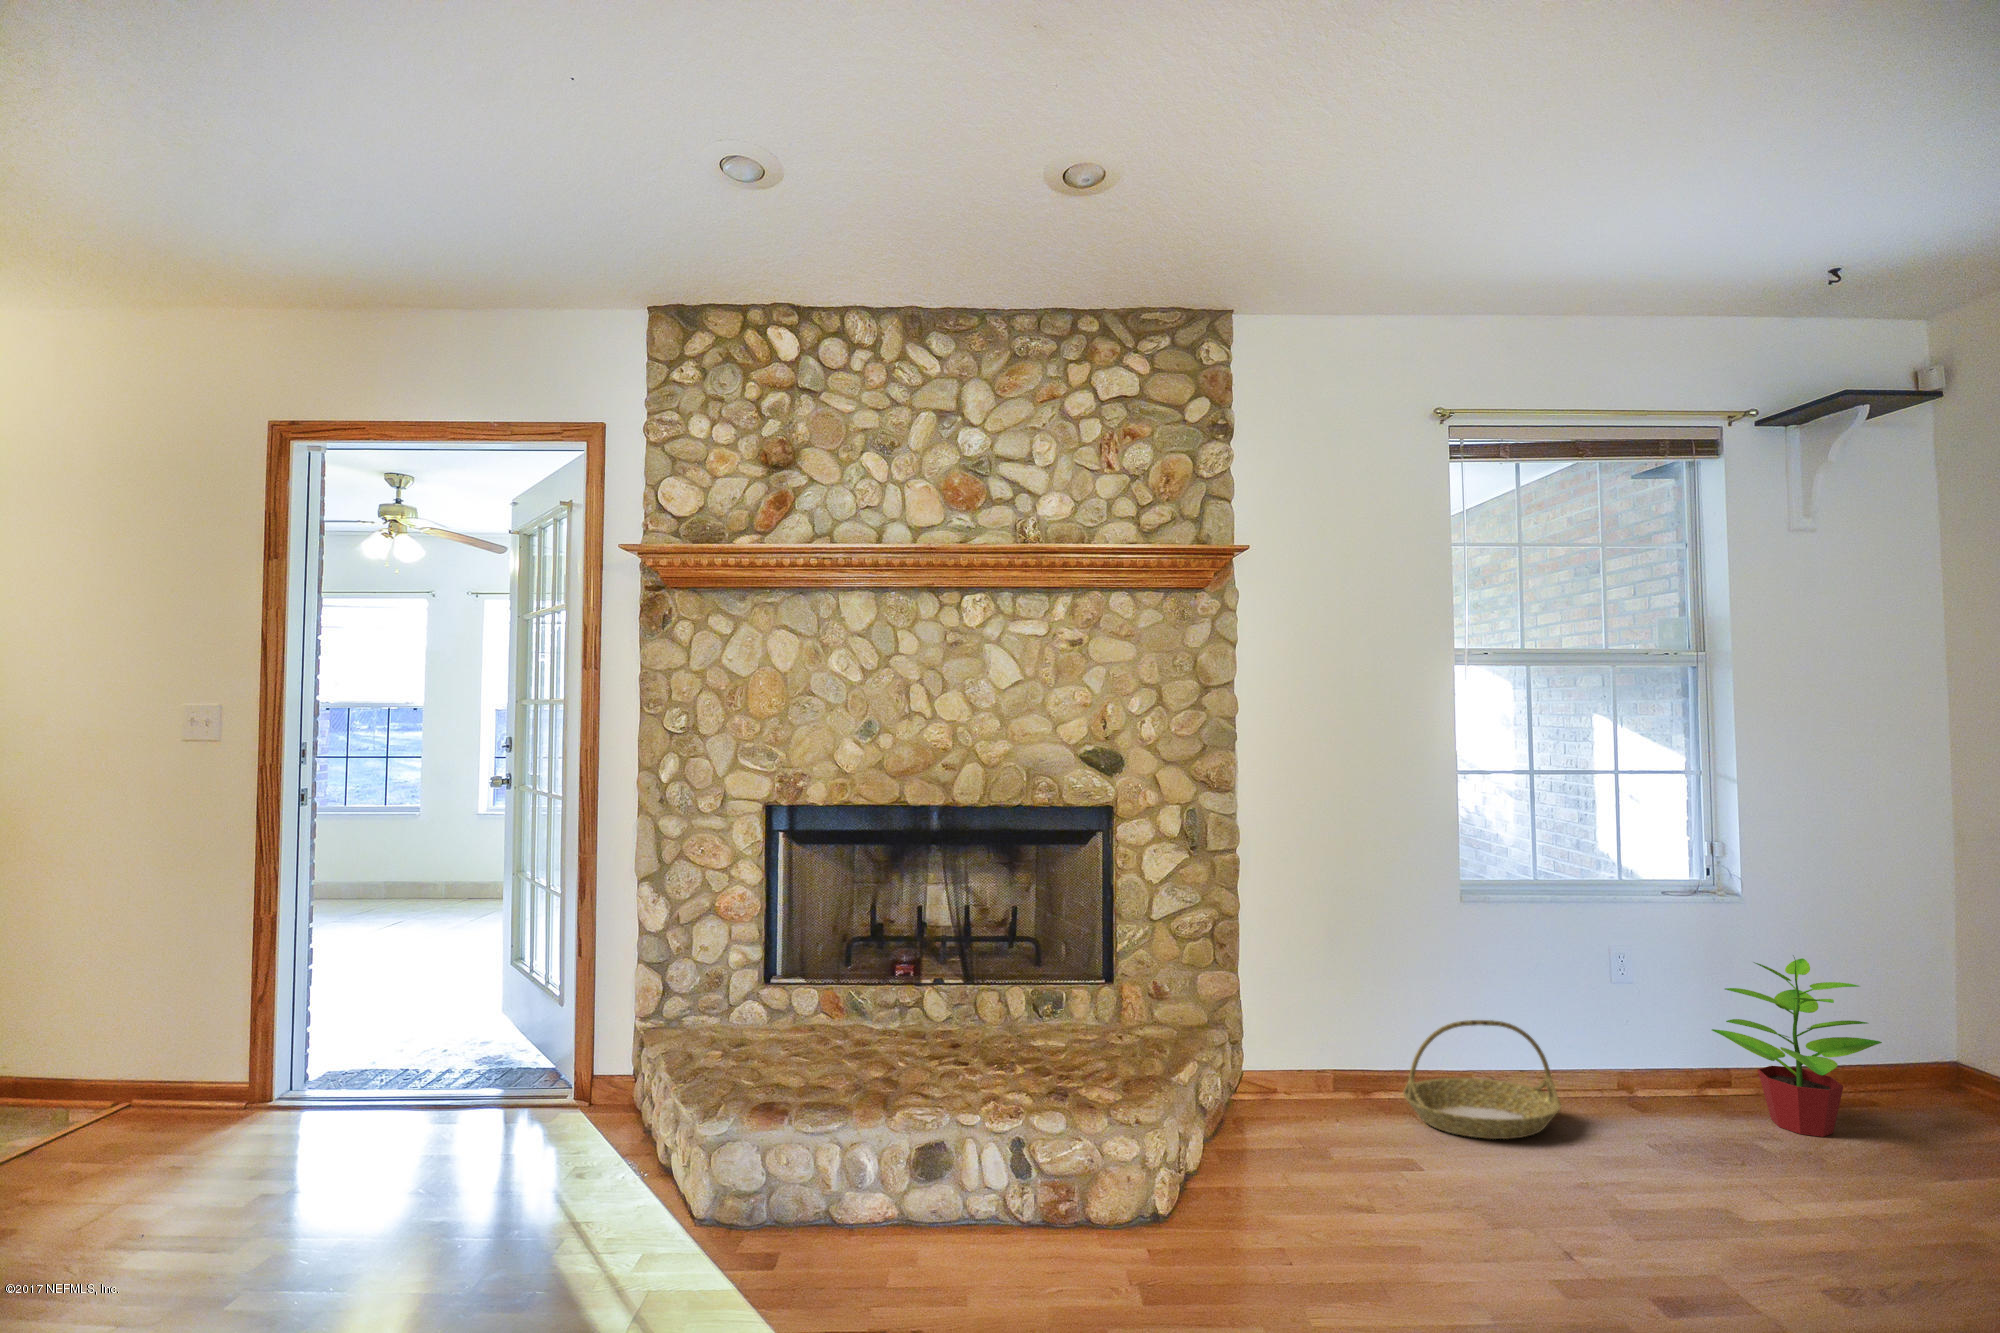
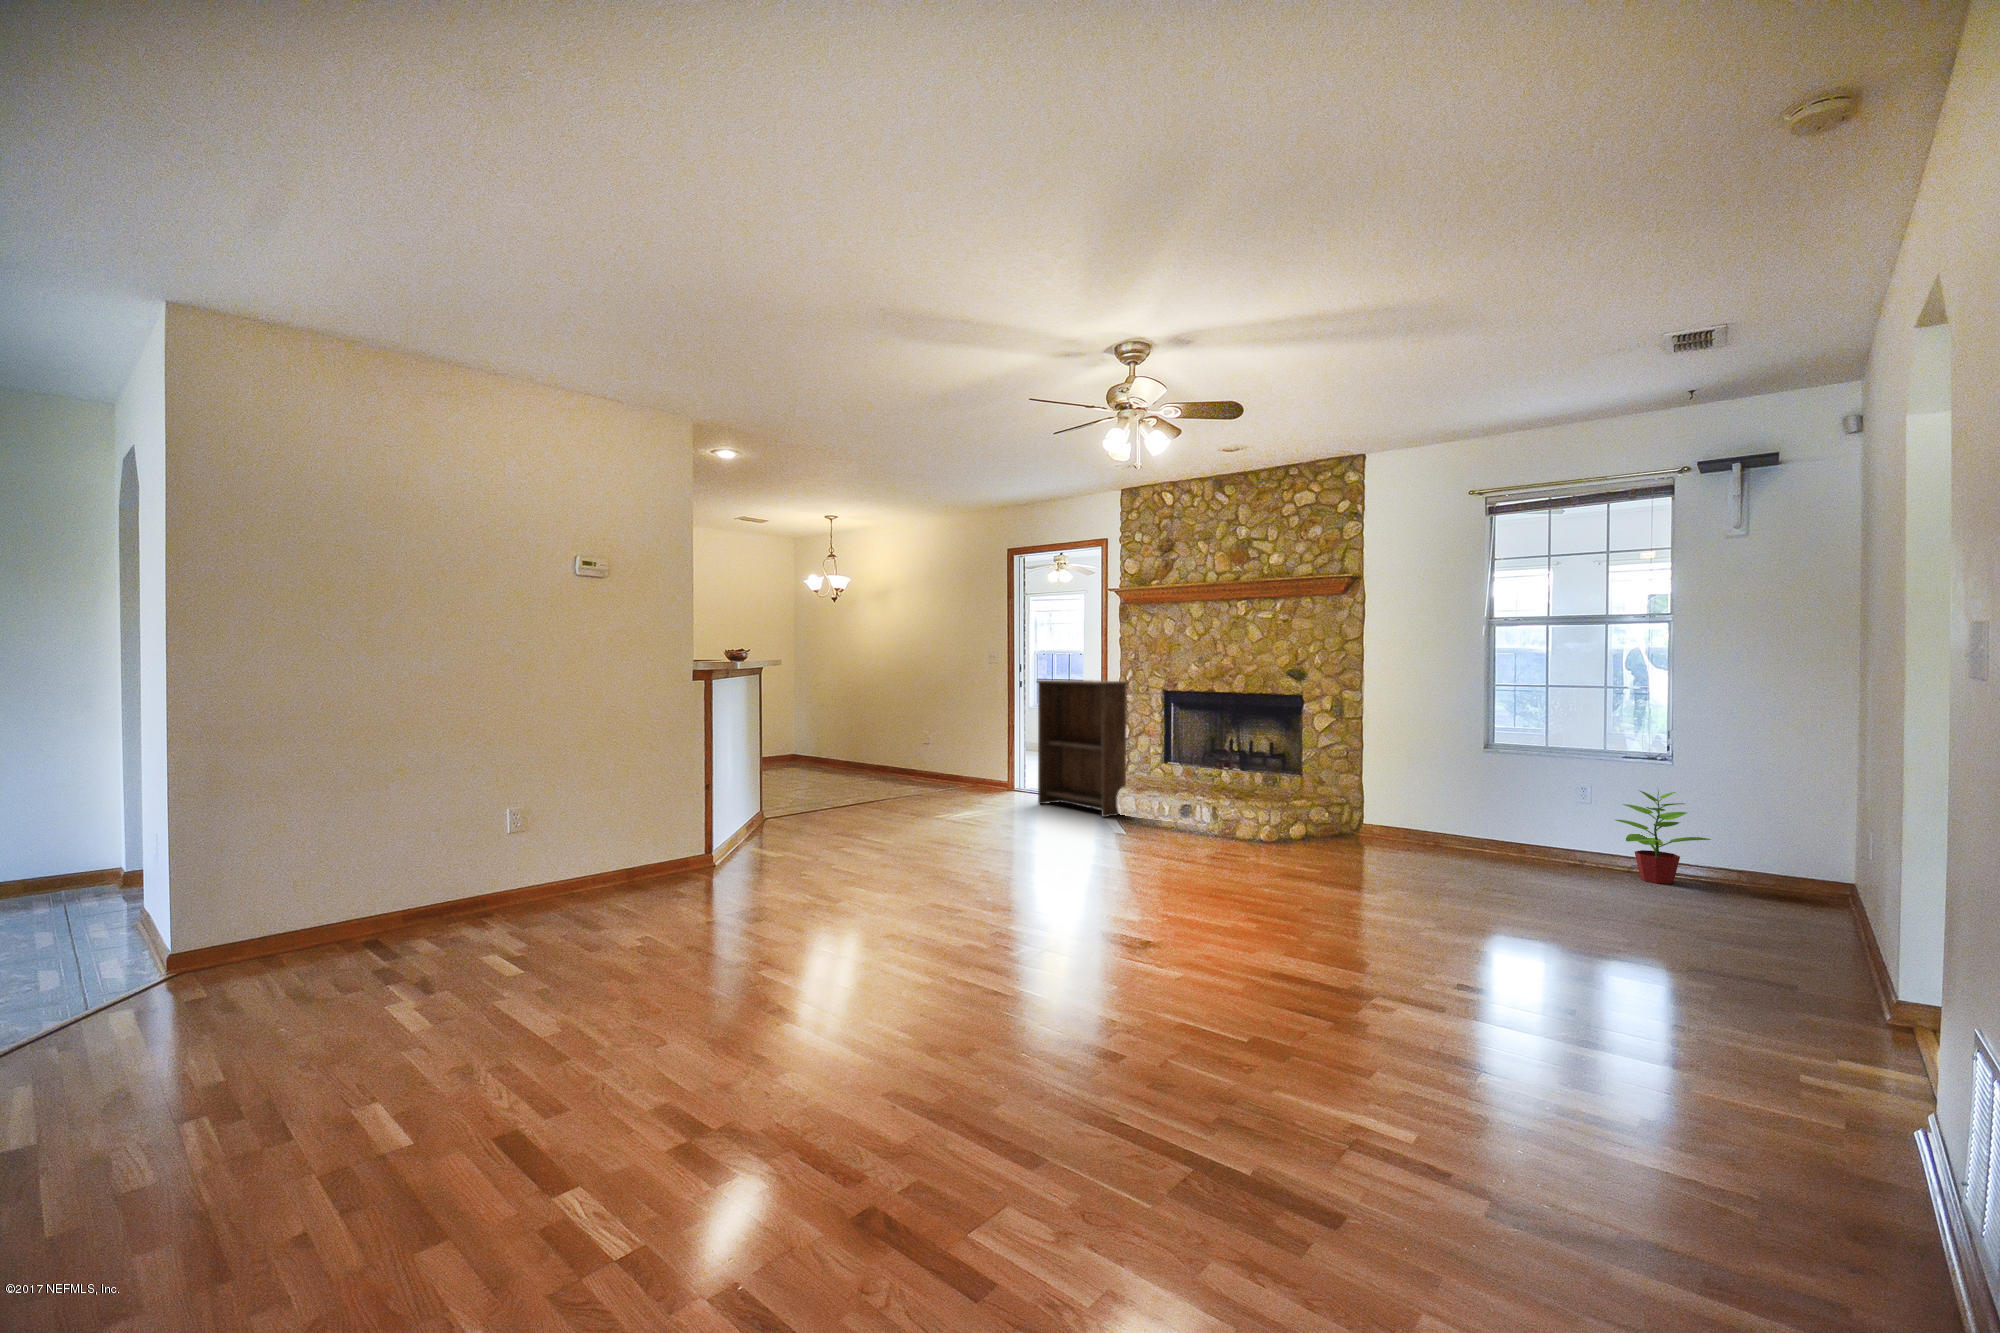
bookshelf: none [388,788,711,1207] -> present [1037,680,1129,817]
basket: present [1403,1020,1561,1139] -> none [1424,803,1508,858]

